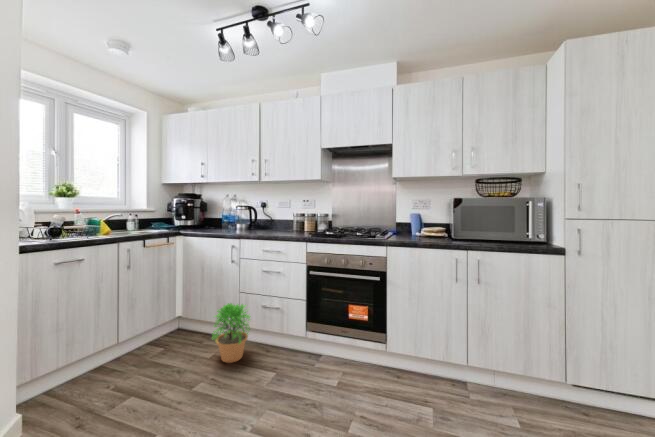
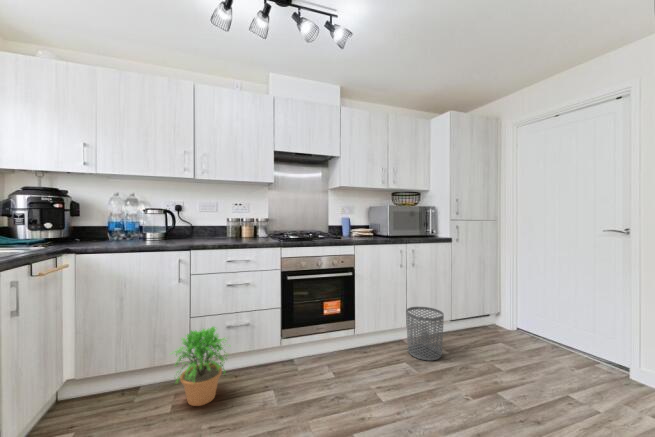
waste bin: none [446,337,501,419] -> present [406,307,444,360]

